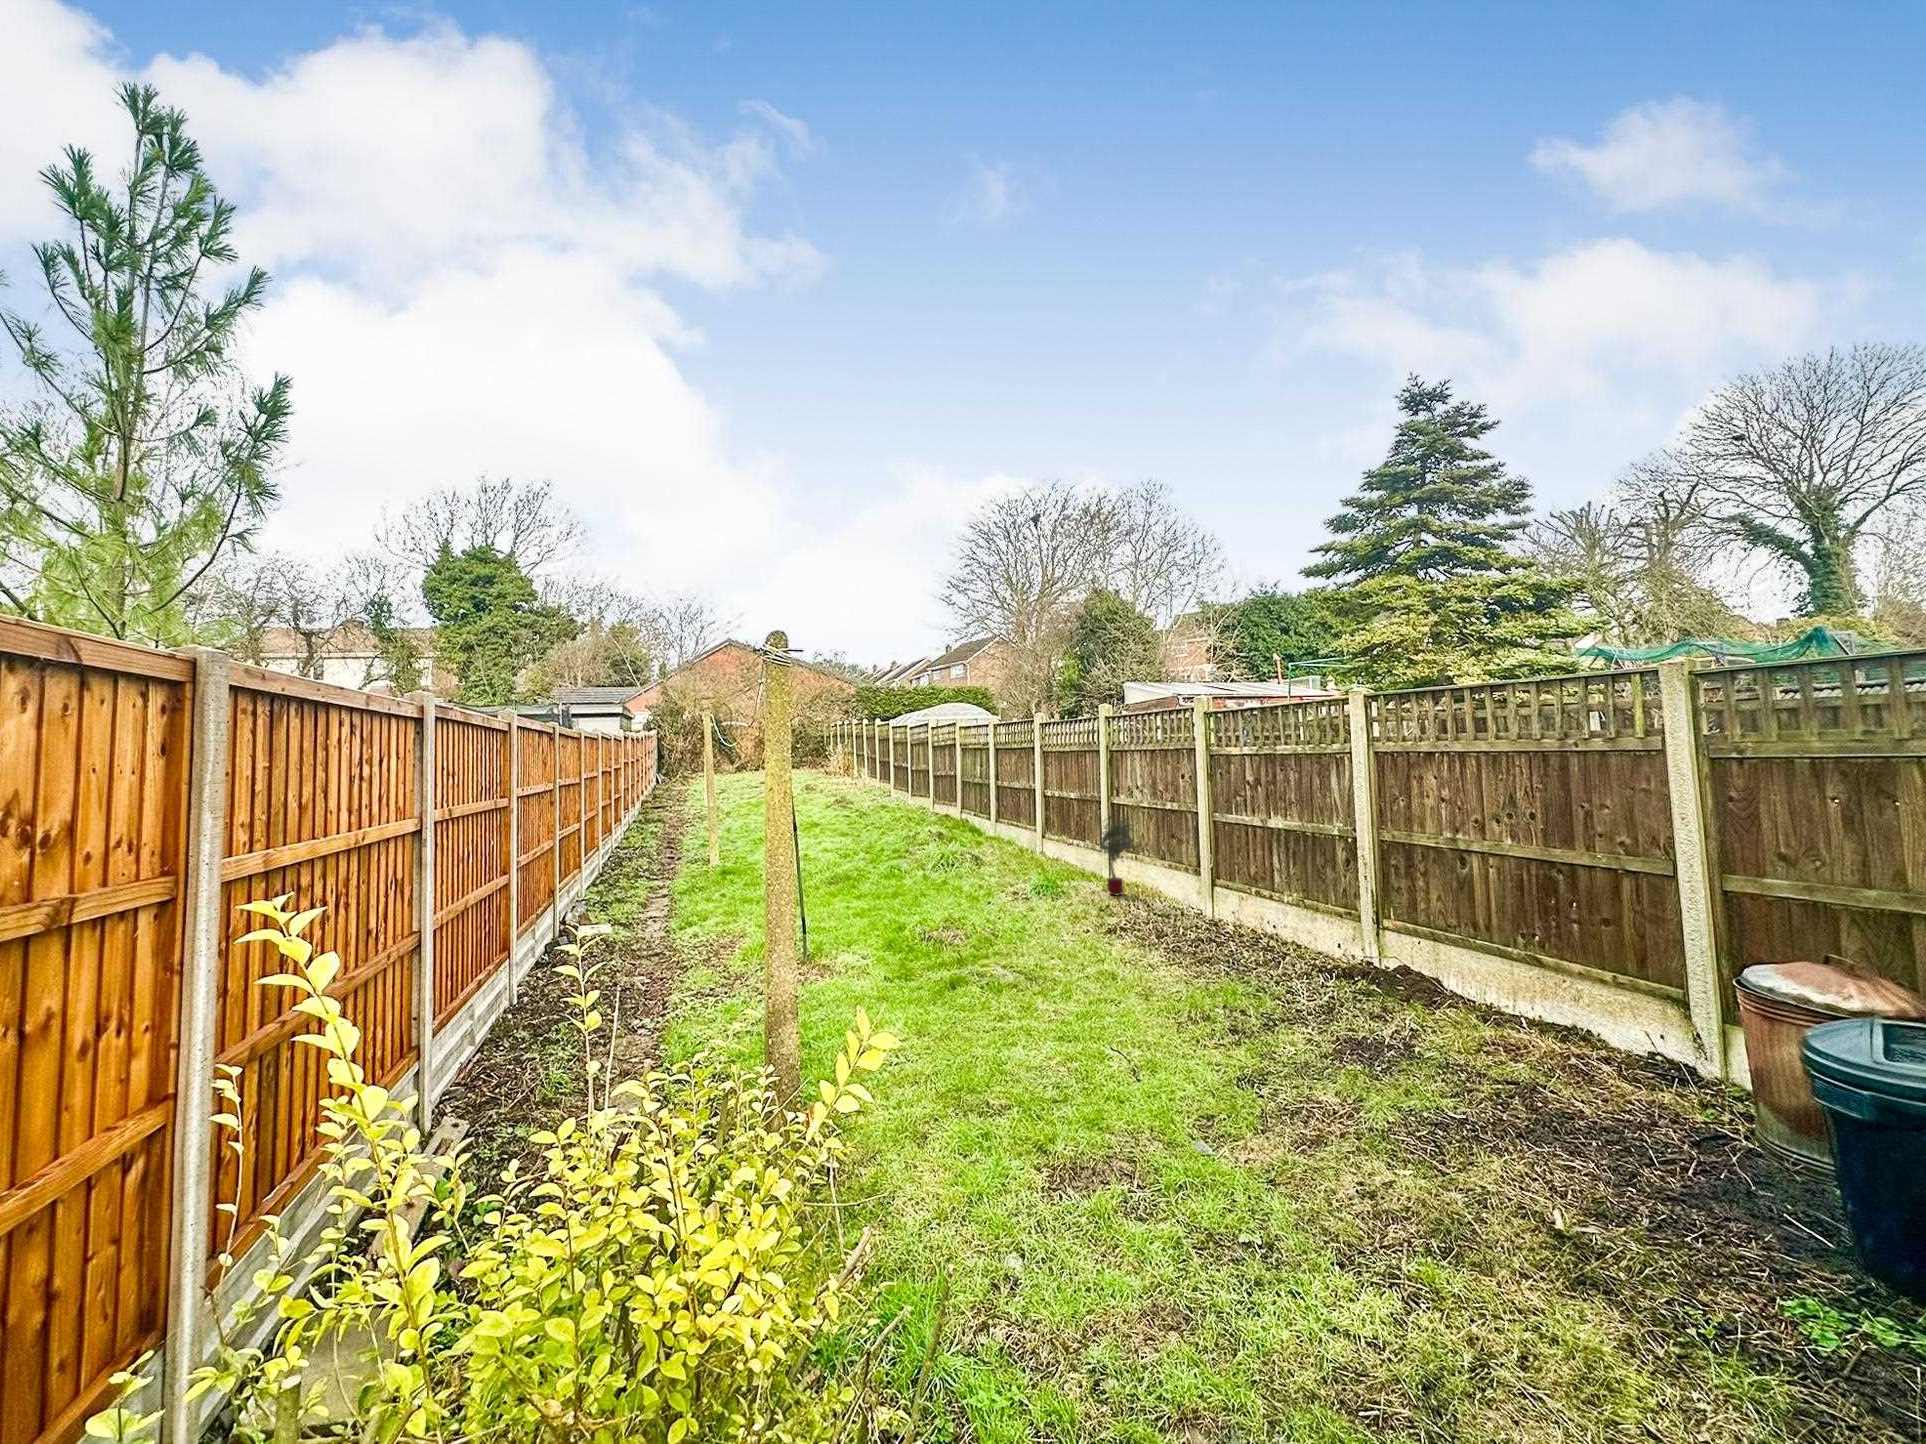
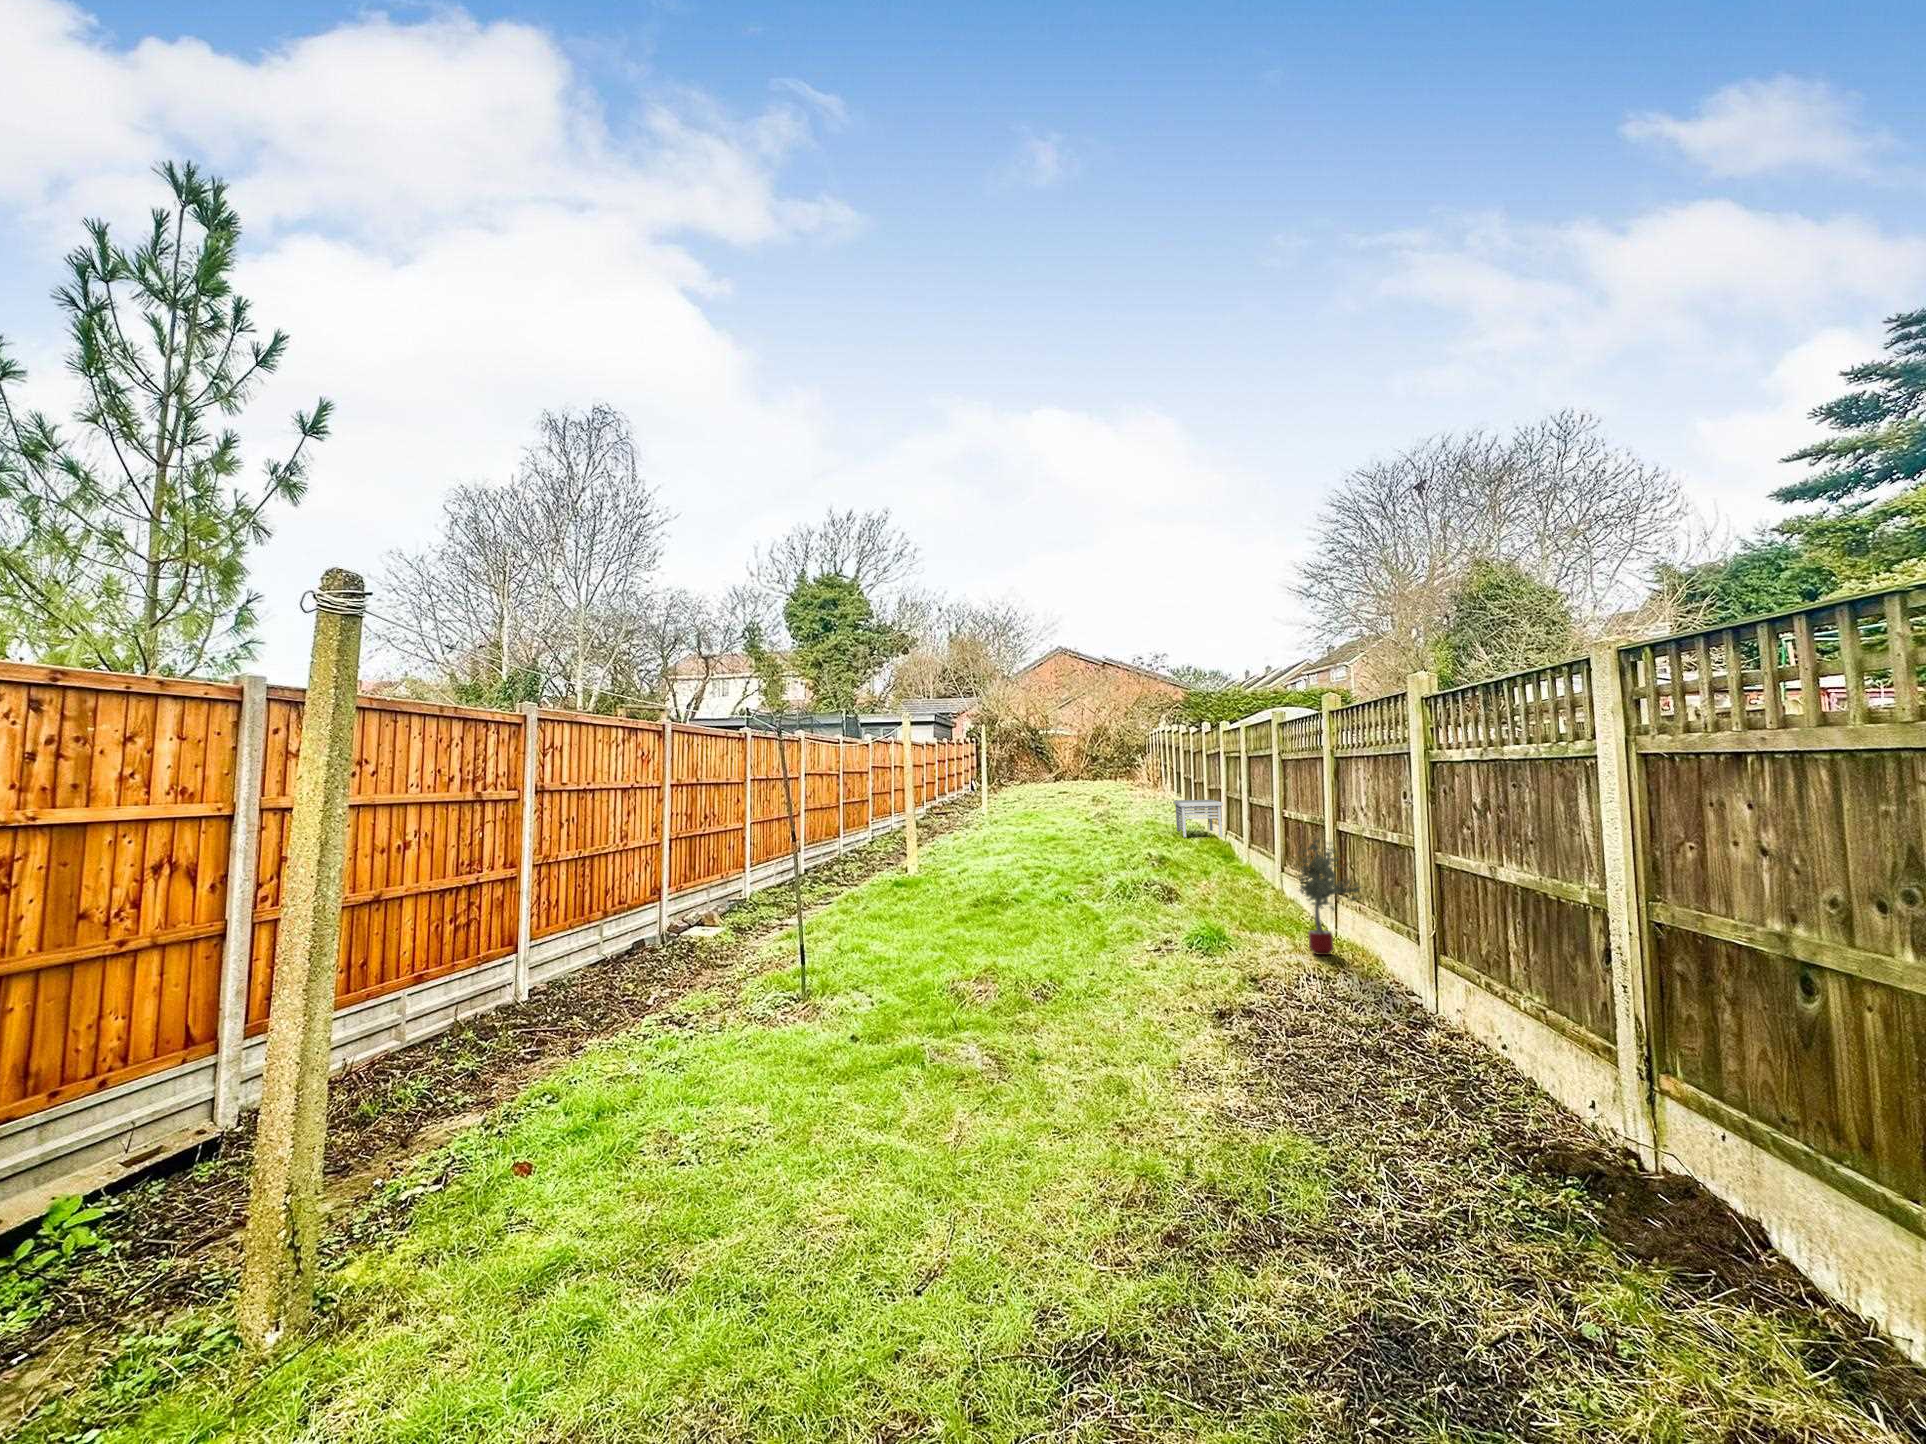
storage bench: none [915,786,964,819] -> present [1174,800,1223,837]

